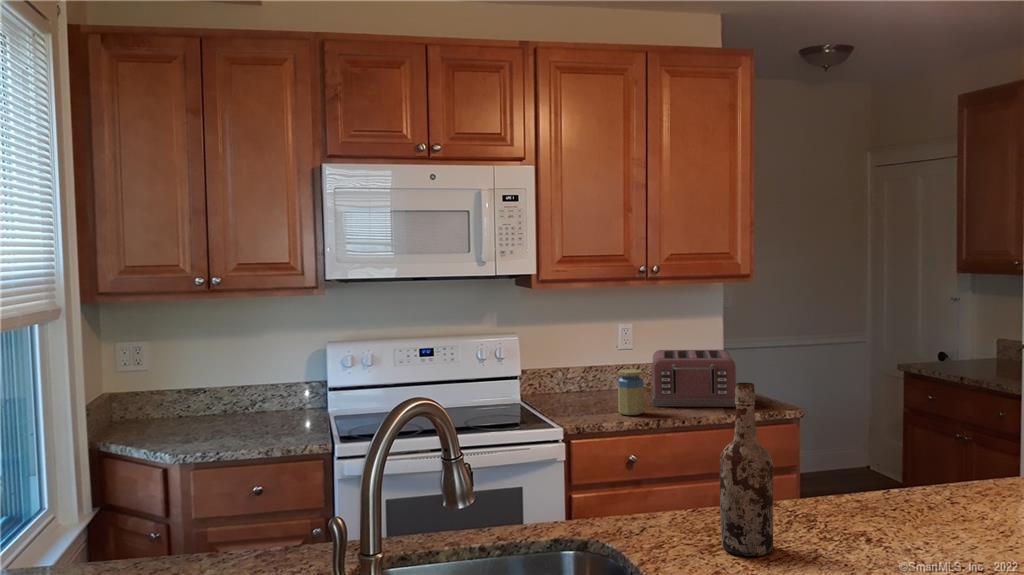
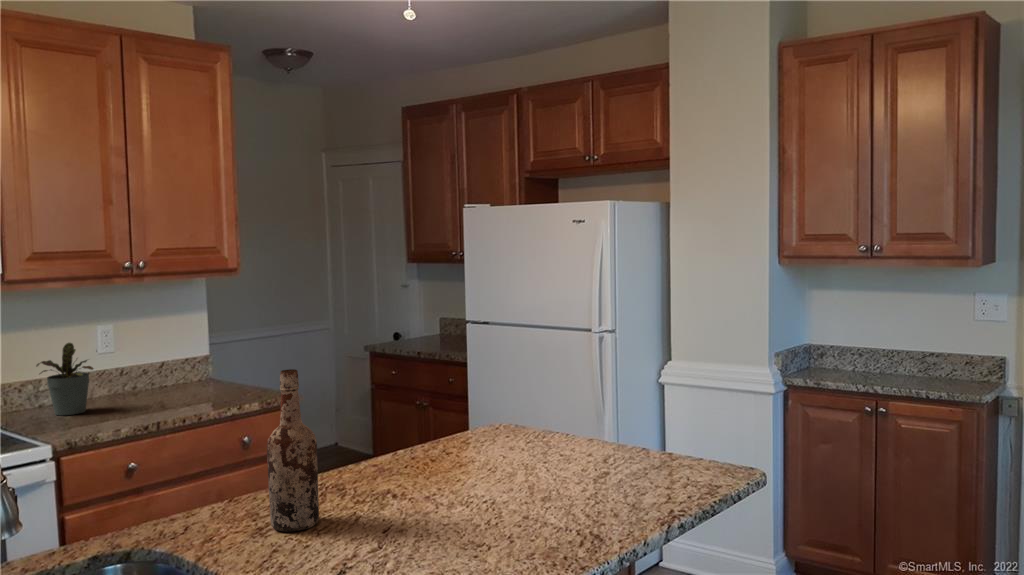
potted plant: none [564,337,609,403] -> present [37,343,93,415]
toaster: present [652,350,736,407] -> none [141,345,236,409]
jar: present [618,369,644,415] -> none [109,373,140,421]

